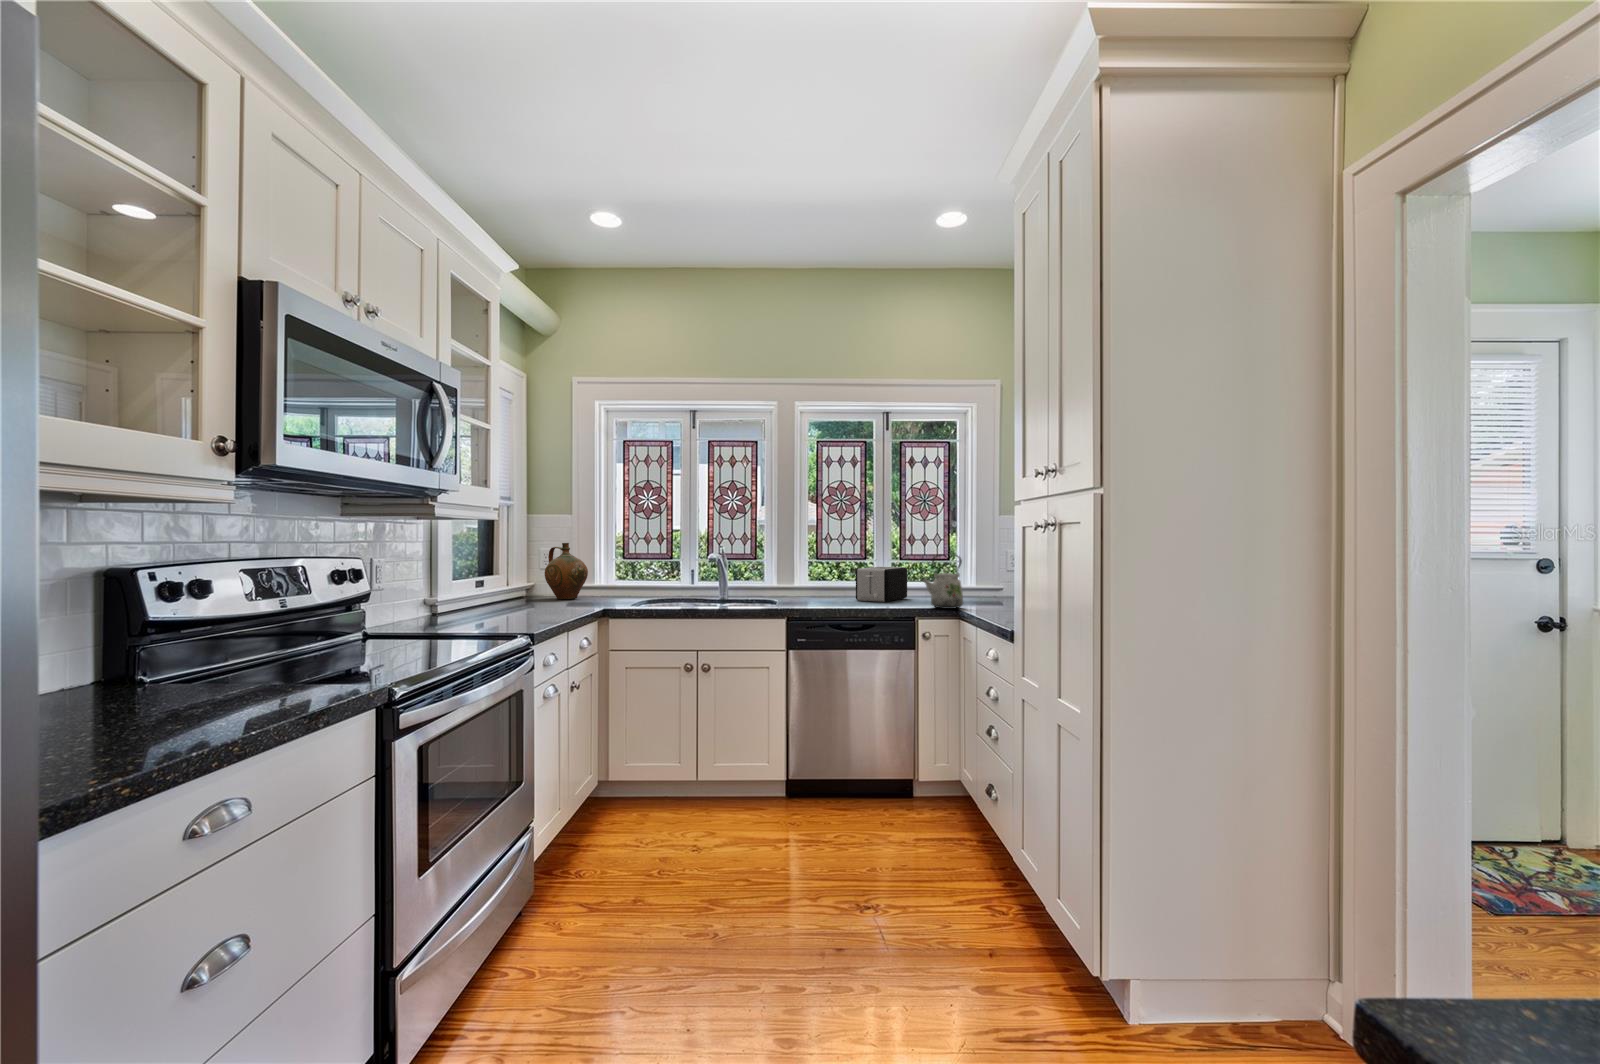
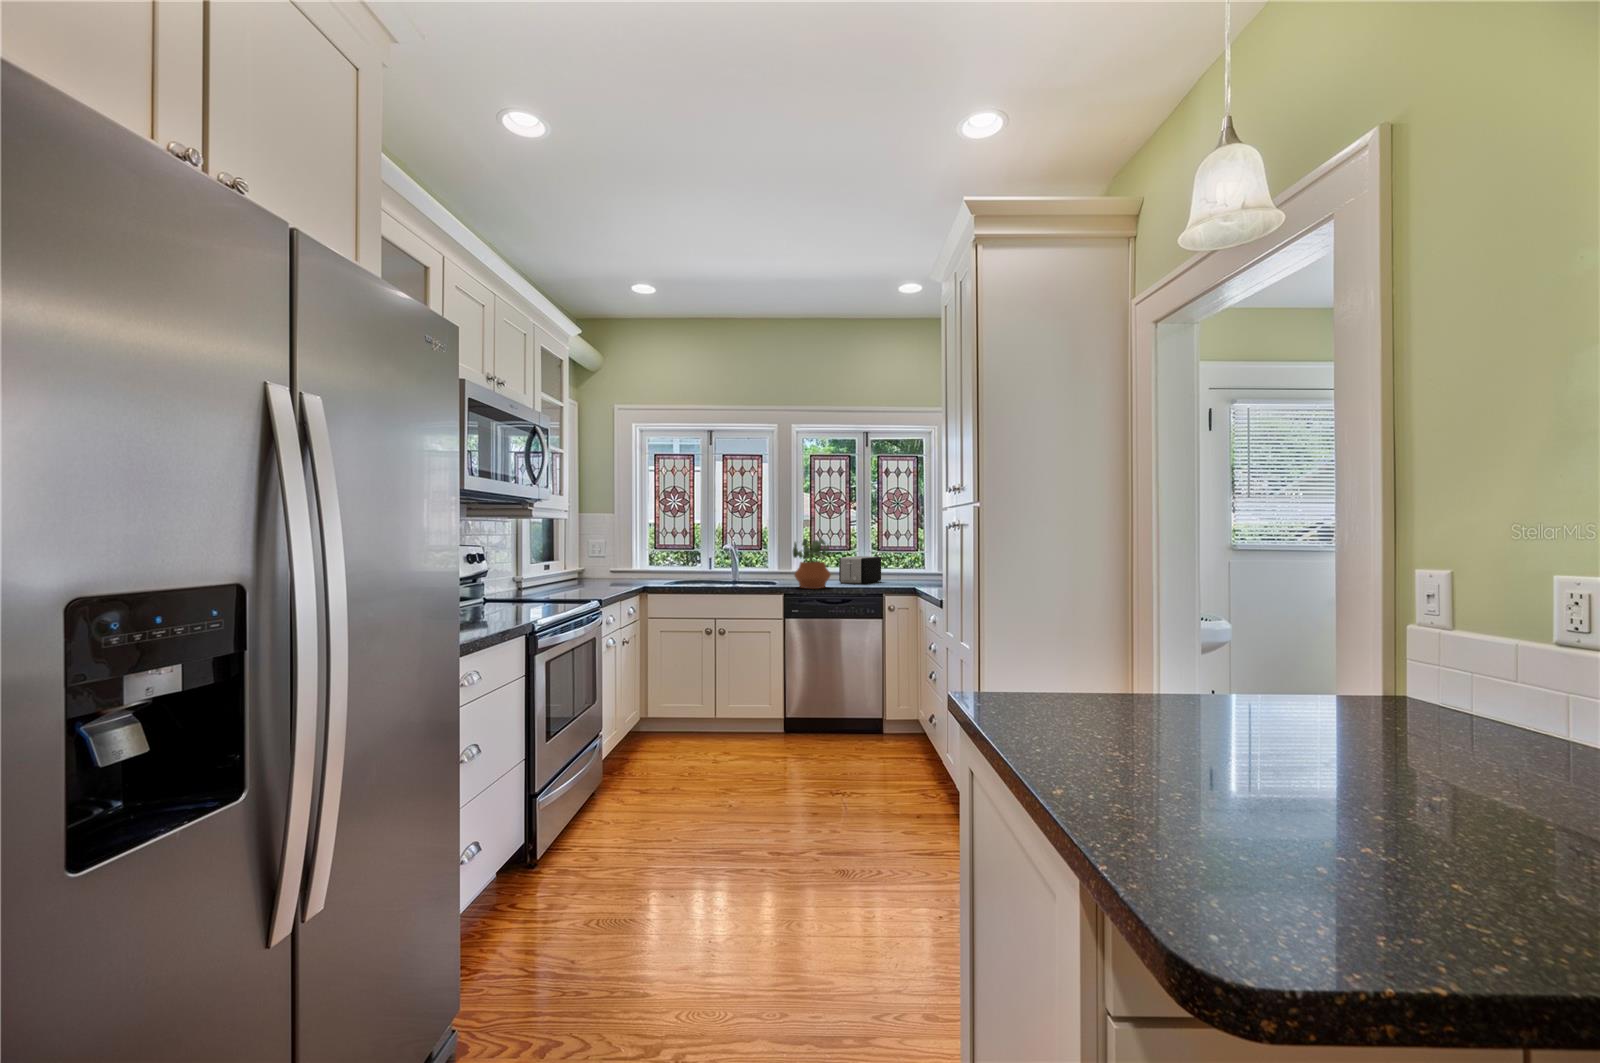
ceramic jug: present [545,543,588,599] -> none [595,536,629,581]
potted plant: none [798,543,851,610] -> present [793,538,832,589]
kettle: present [922,555,963,609] -> none [886,546,920,588]

